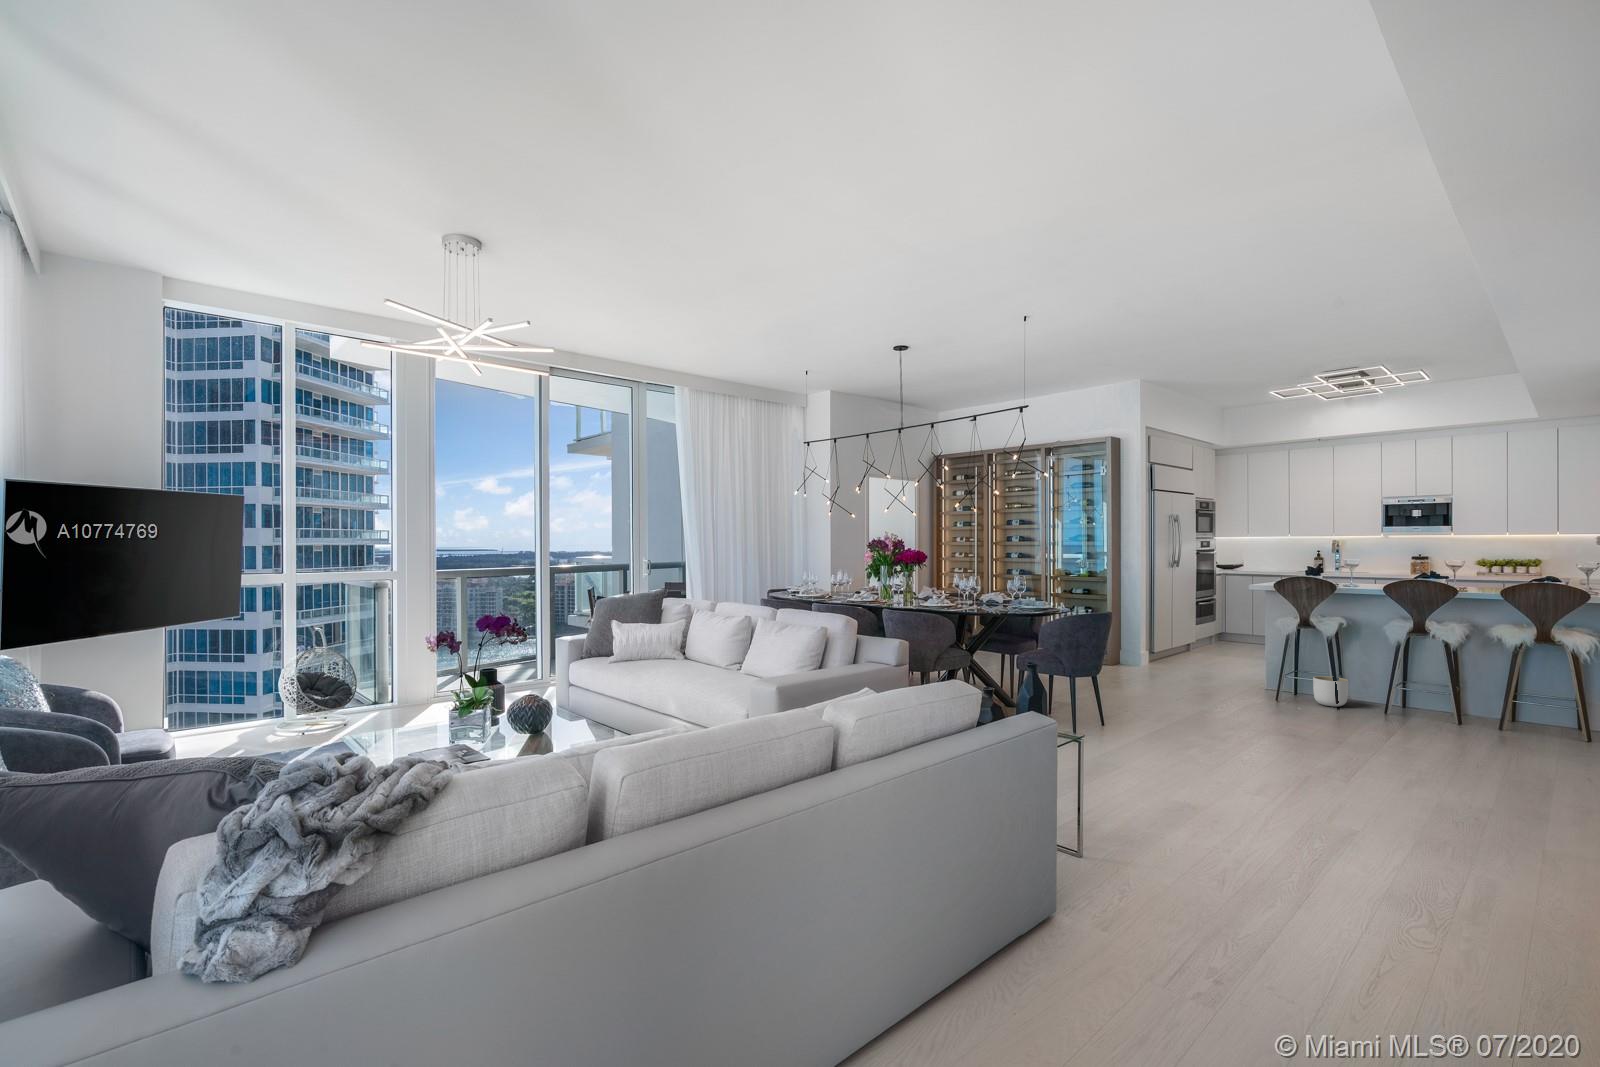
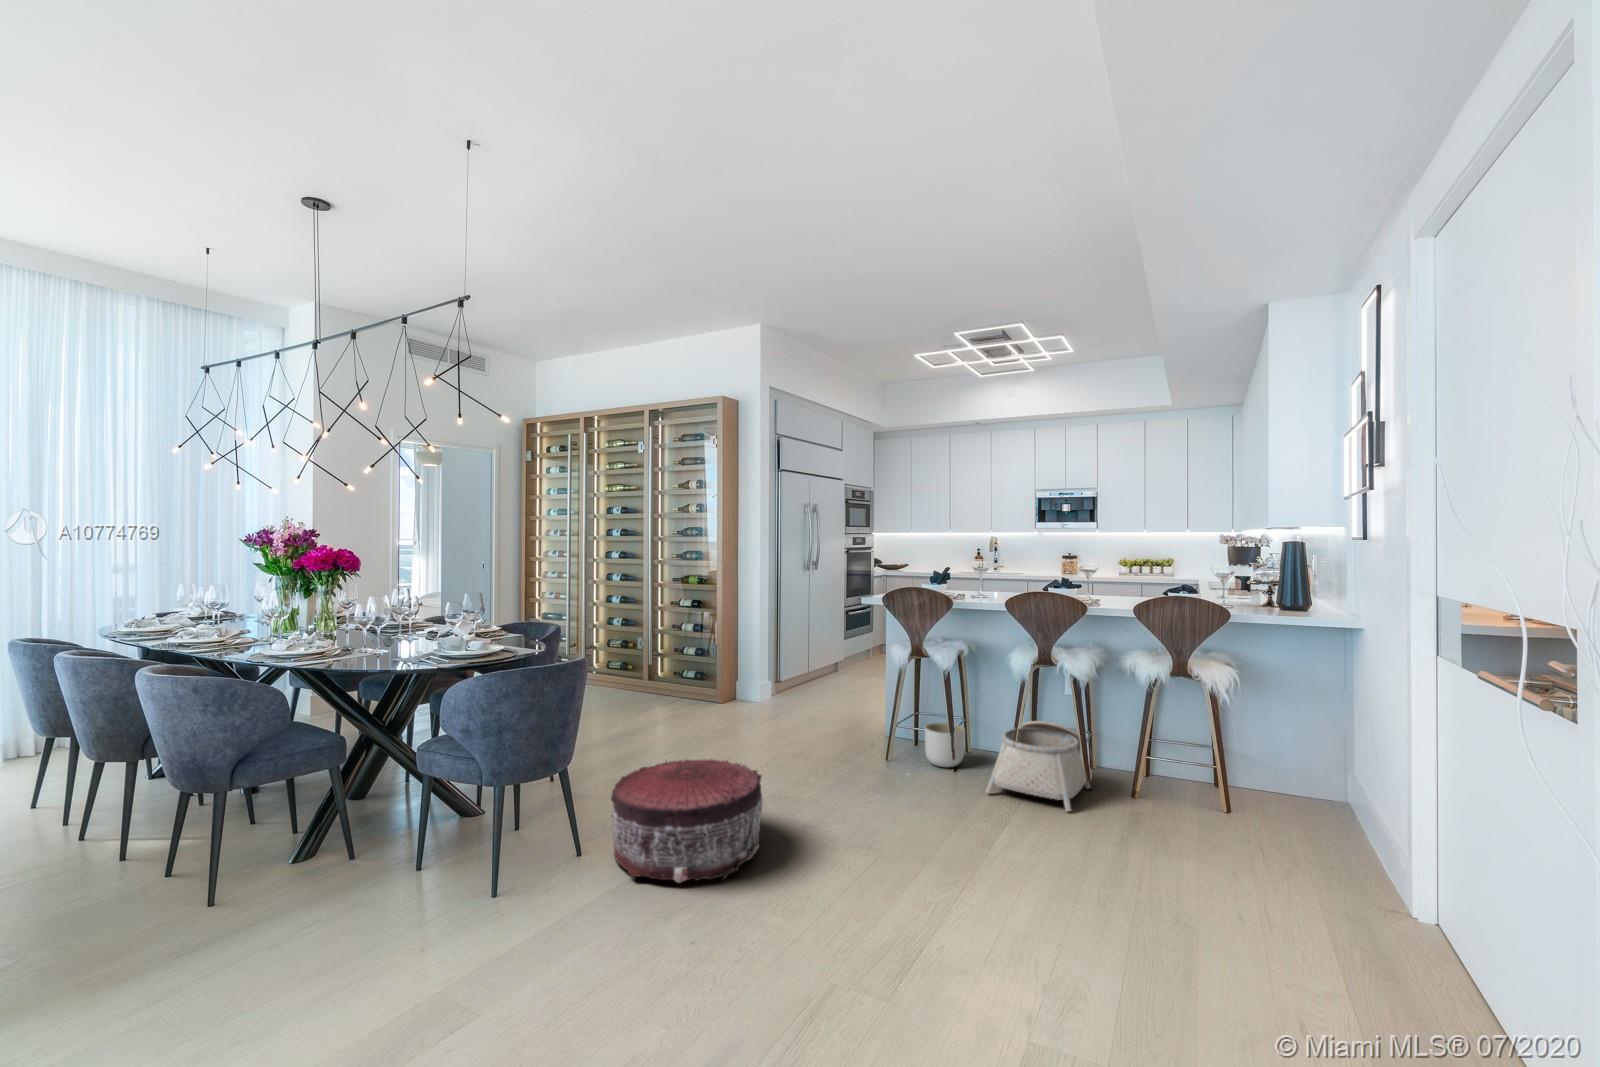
basket: none [1373,673,1463,731] -> present [986,721,1090,811]
pouf: none [1126,677,1225,740] -> present [611,759,763,883]

